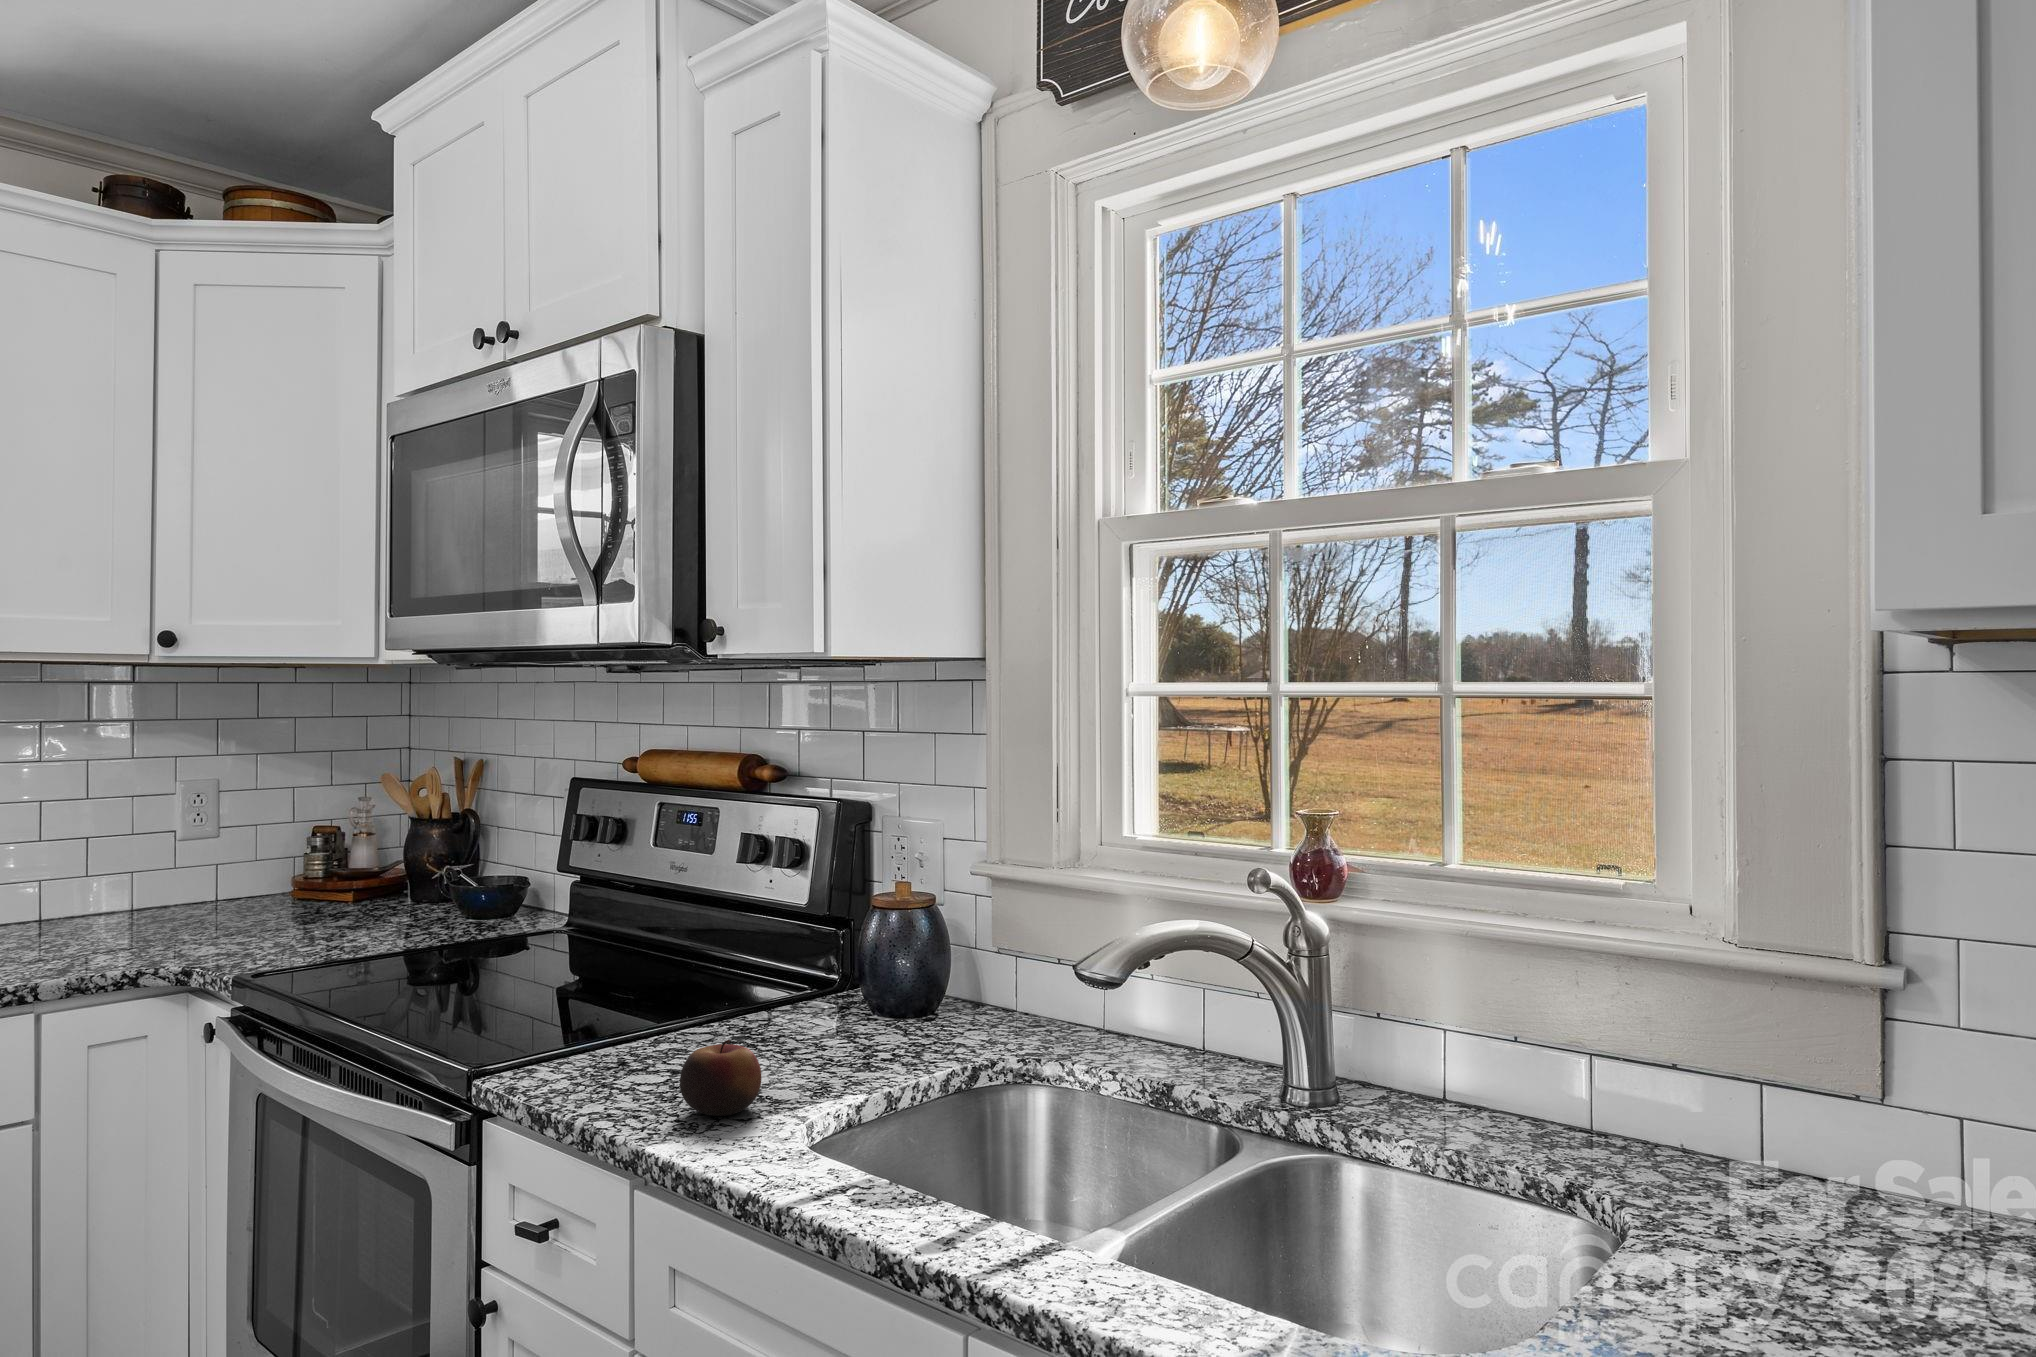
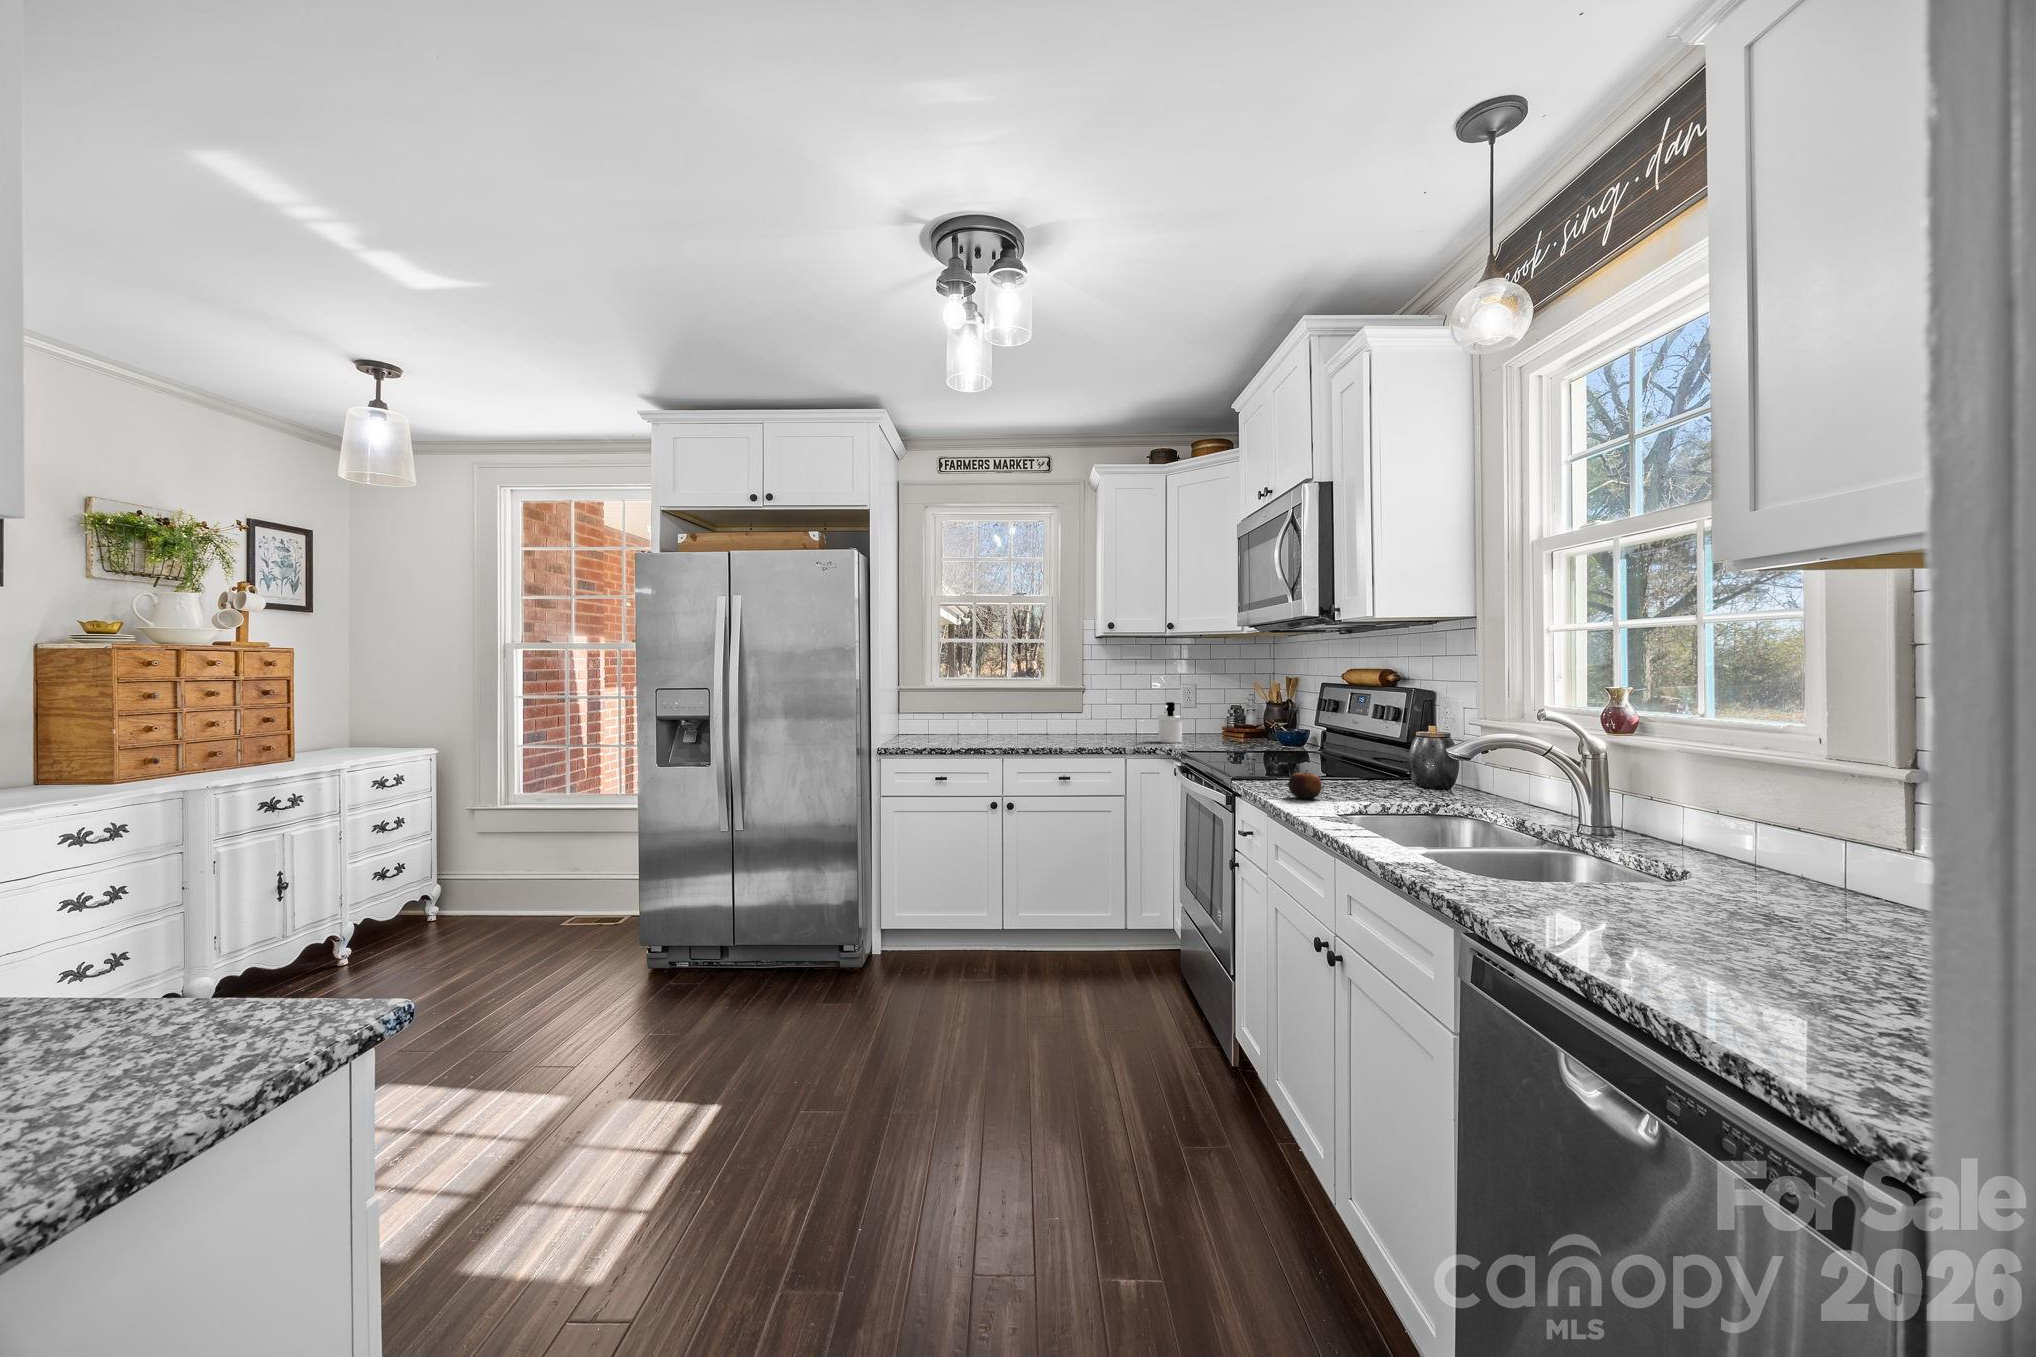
soap dispenser: none [130,833,205,941] -> present [1158,702,1183,743]

